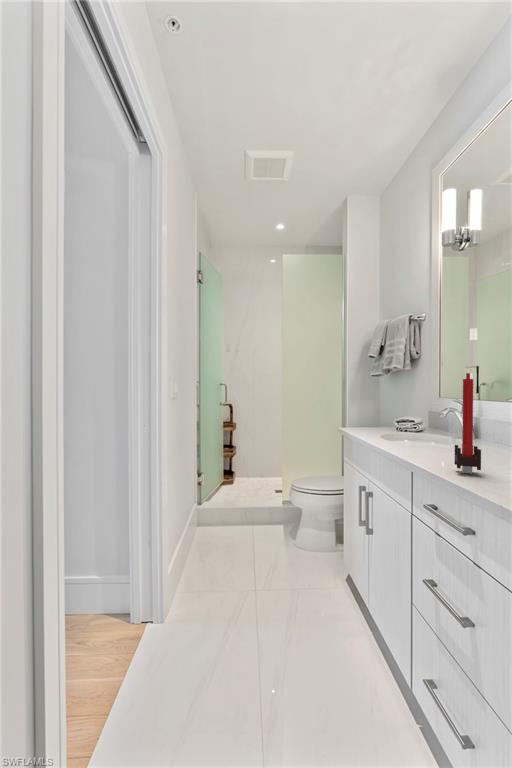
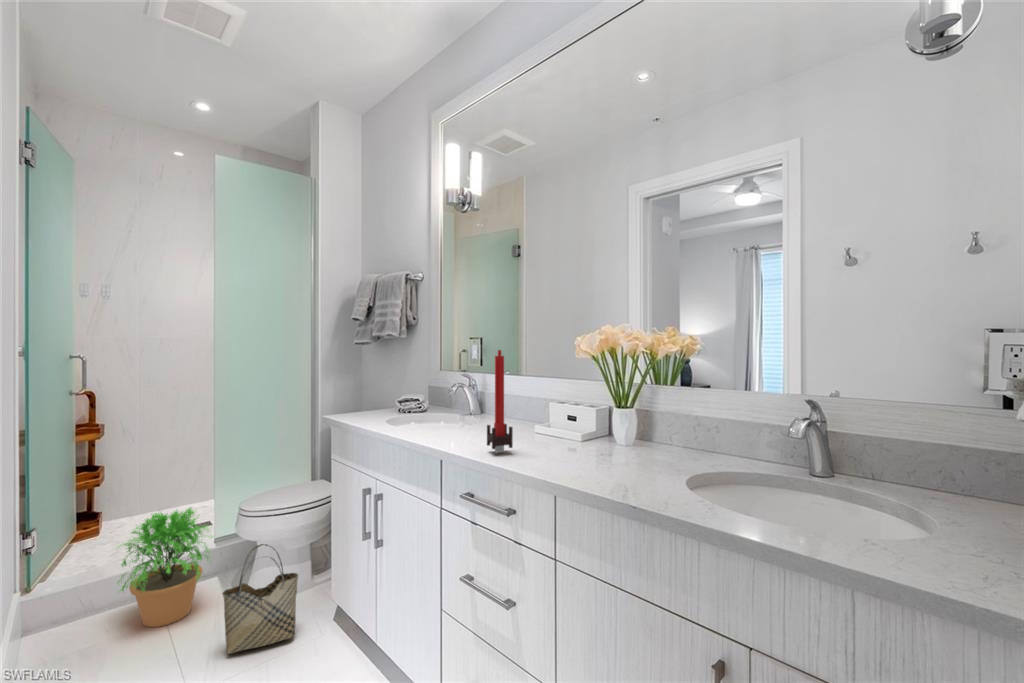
potted plant: none [229,476,278,545] -> present [118,508,213,627]
woven basket: none [275,510,321,581] -> present [222,544,298,654]

